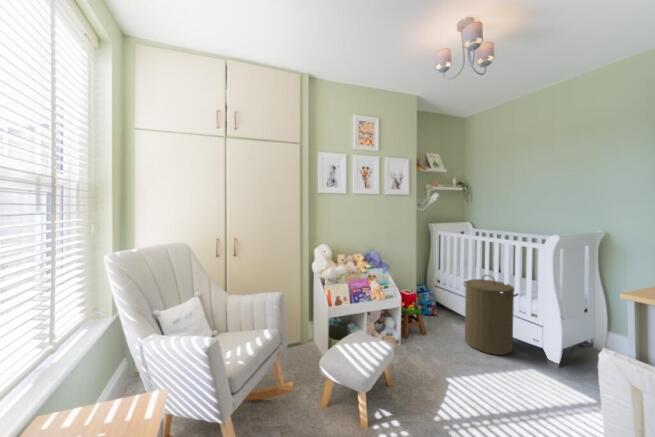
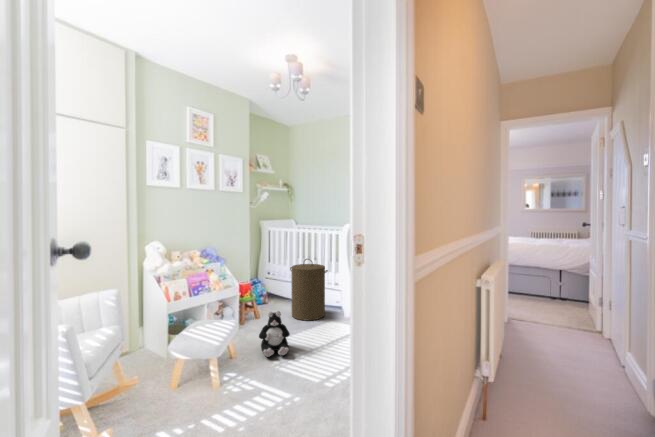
plush toy: none [420,341,461,403] -> present [259,311,290,357]

